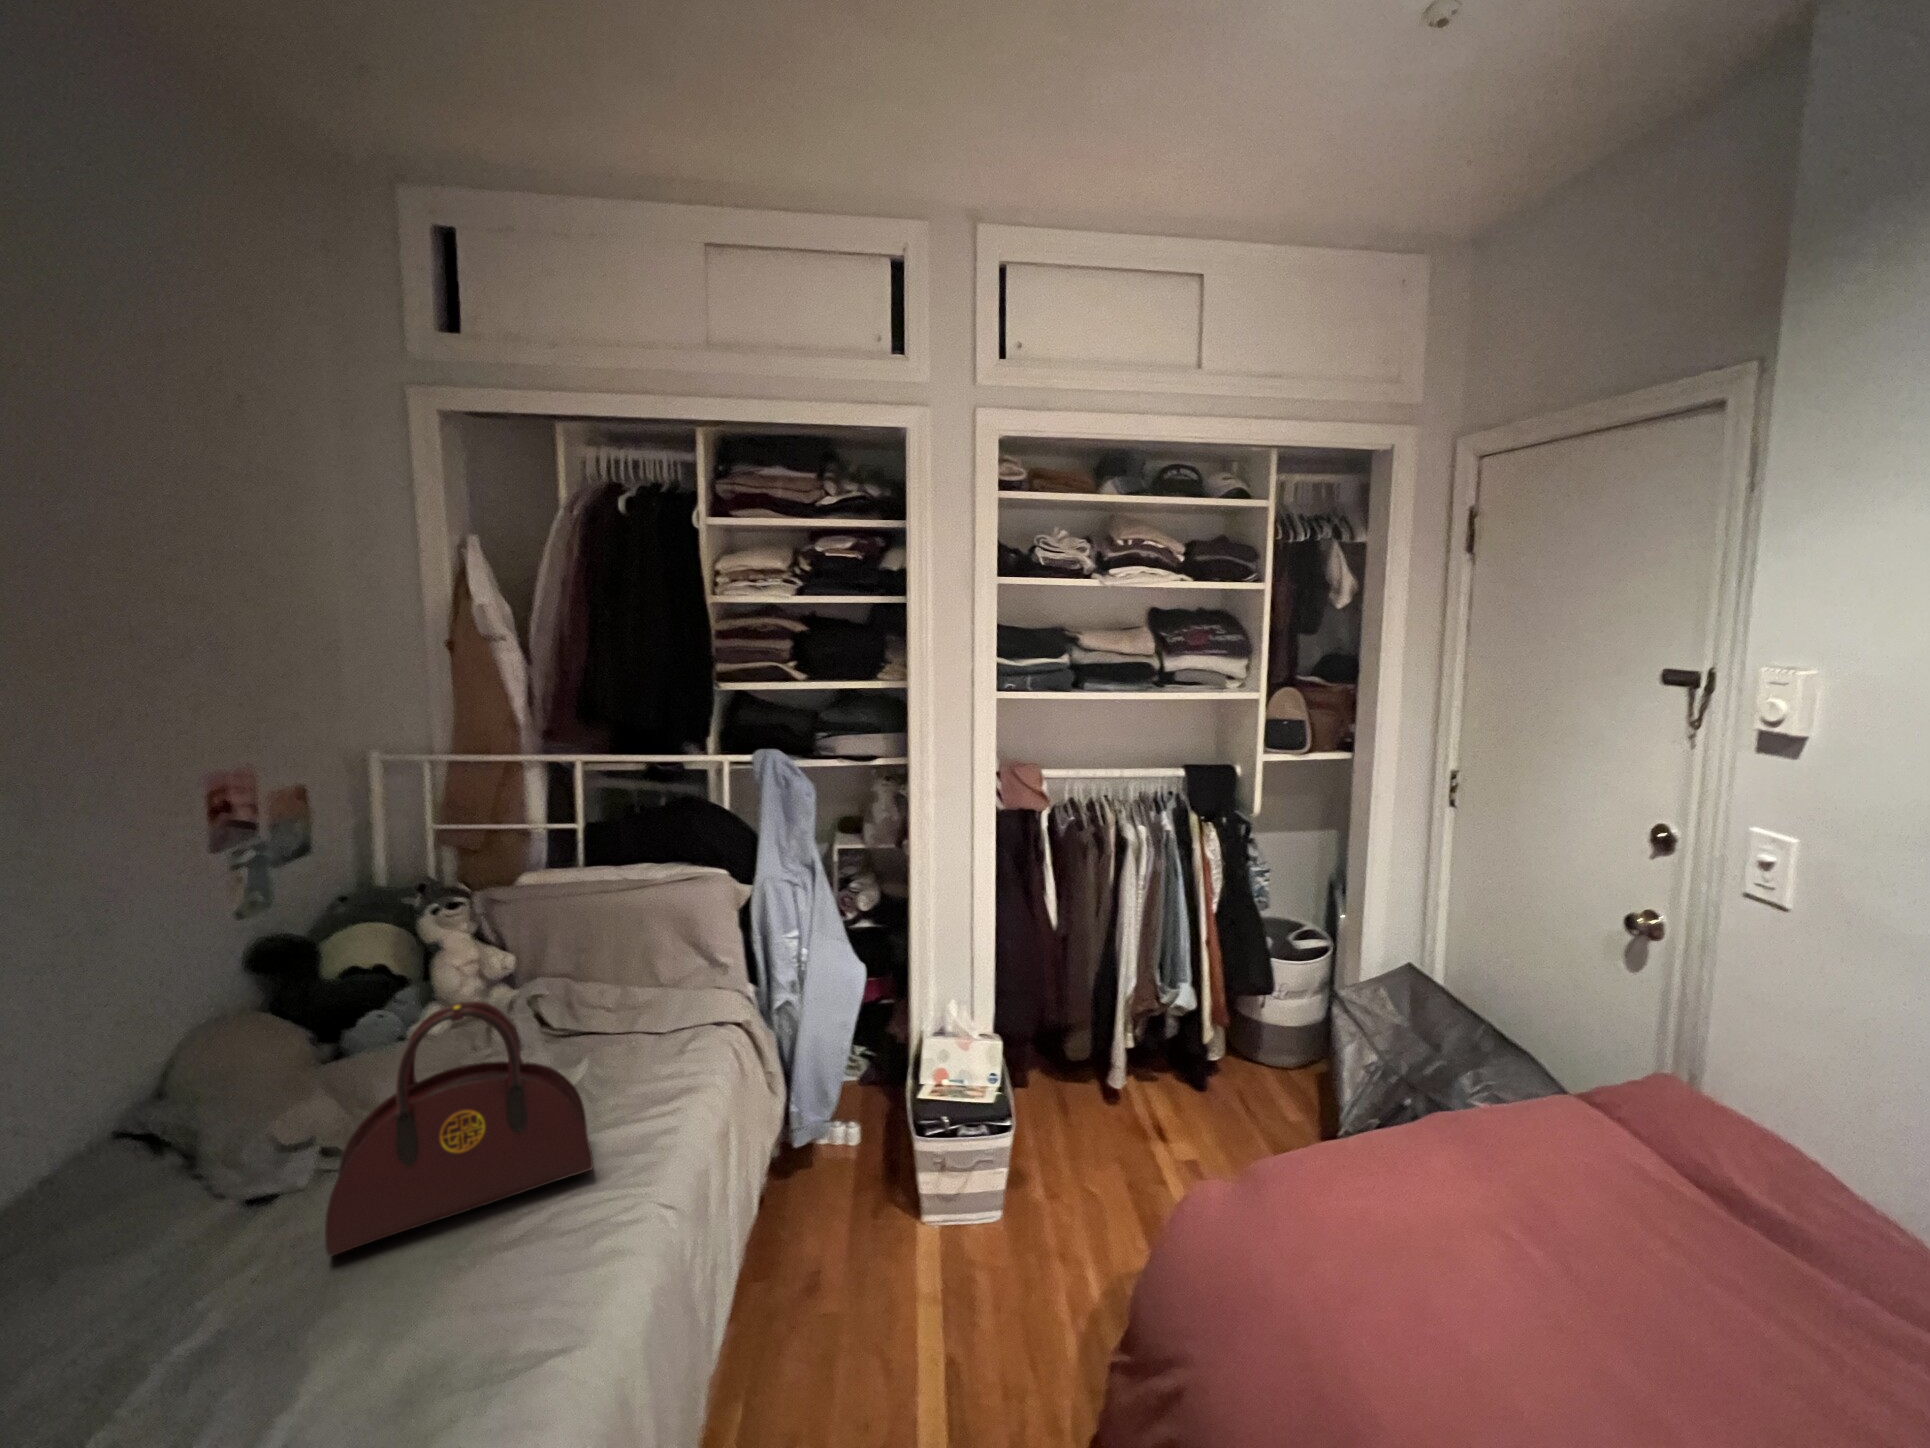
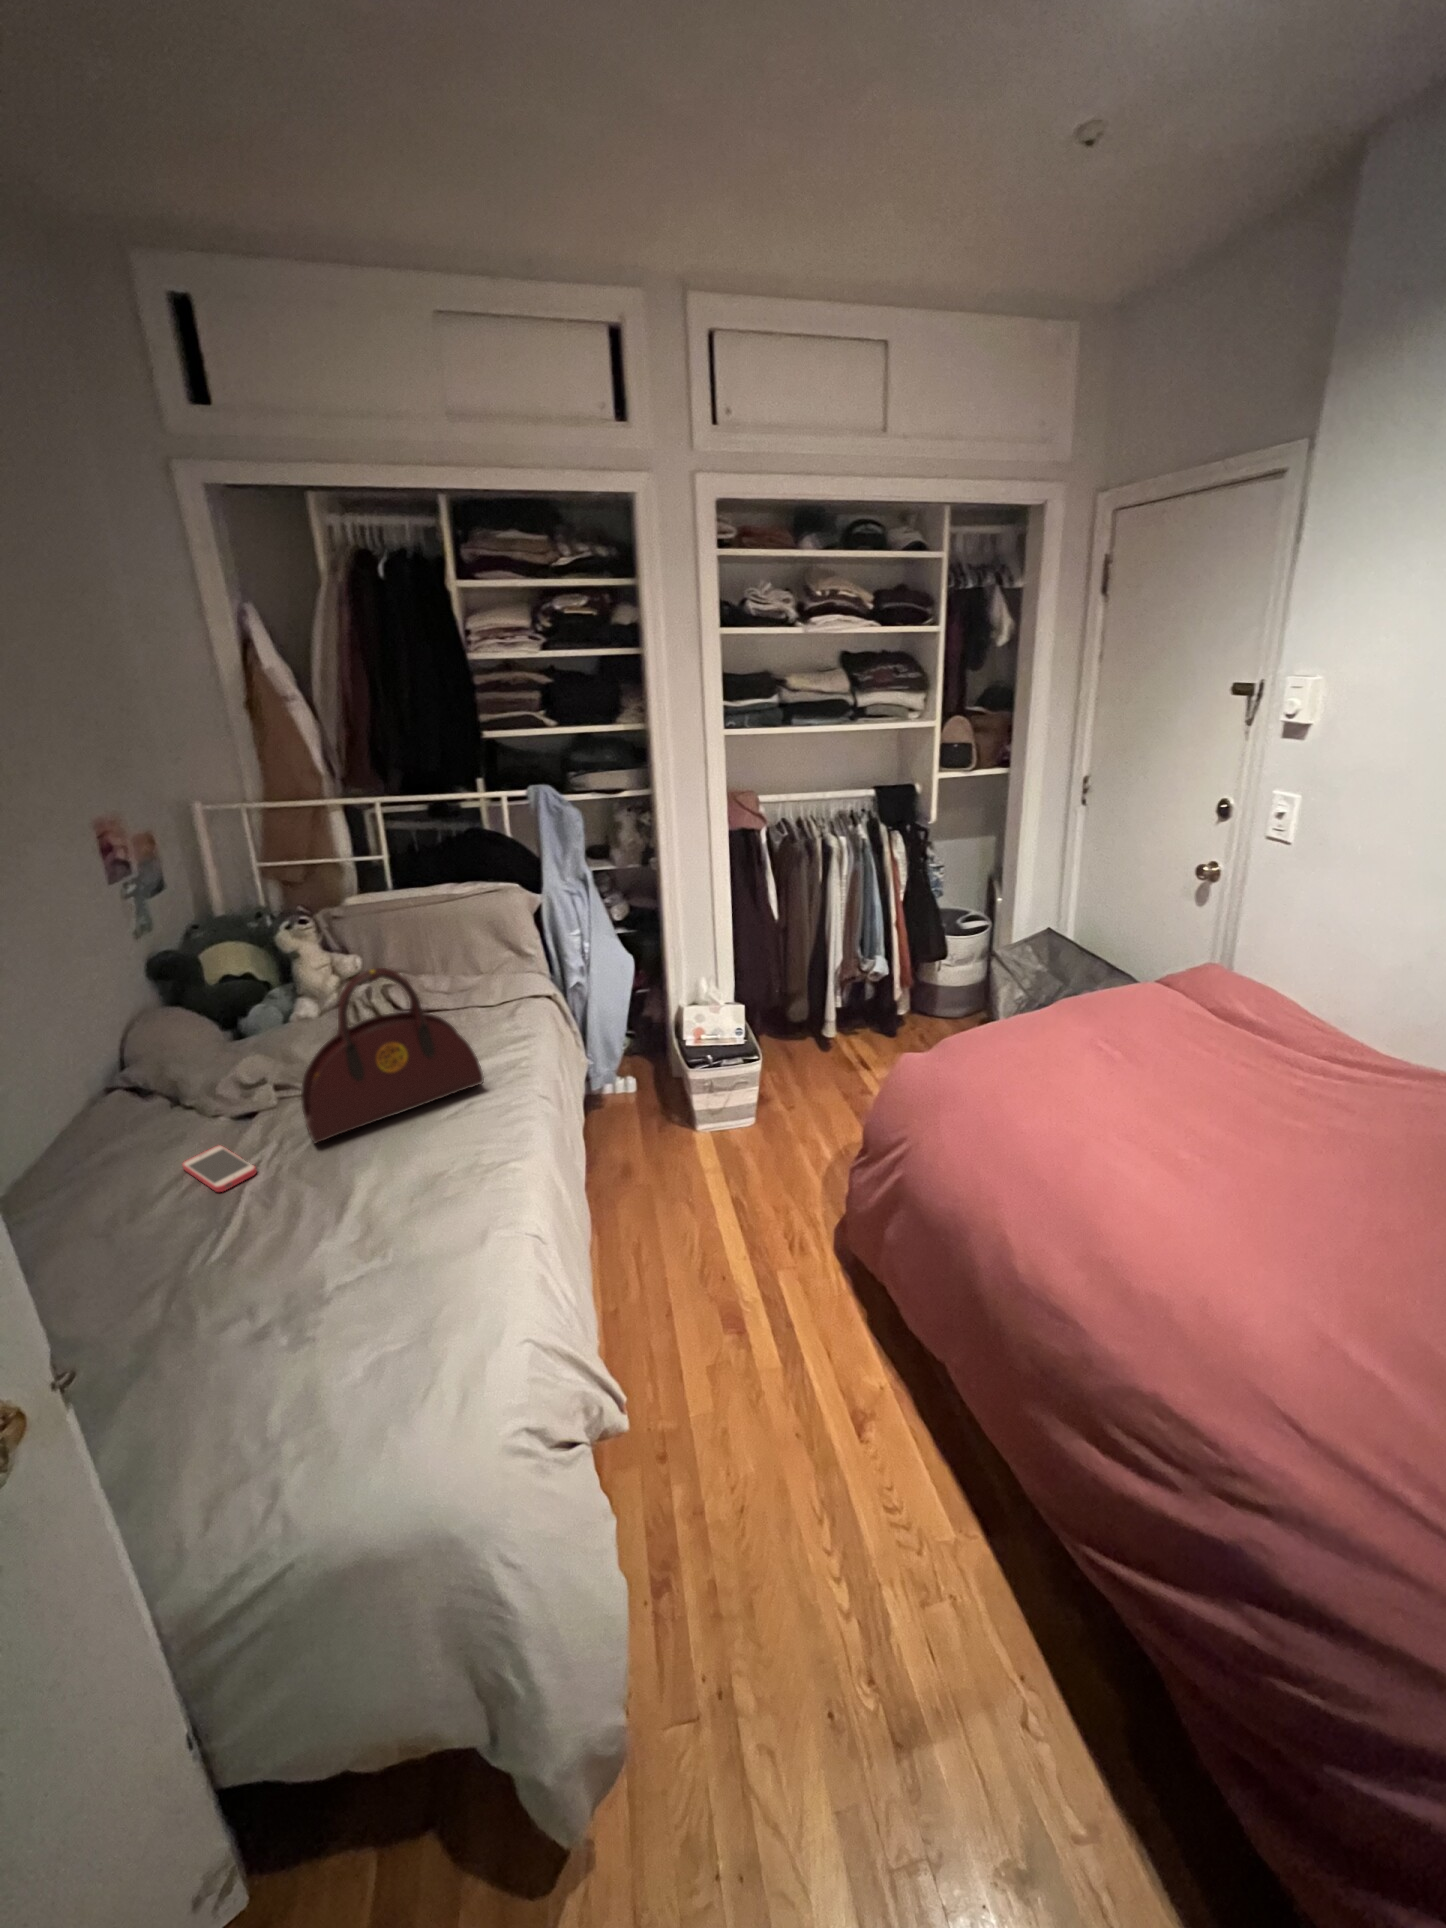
smartphone: none [142,1245,232,1335] -> present [182,1145,257,1192]

